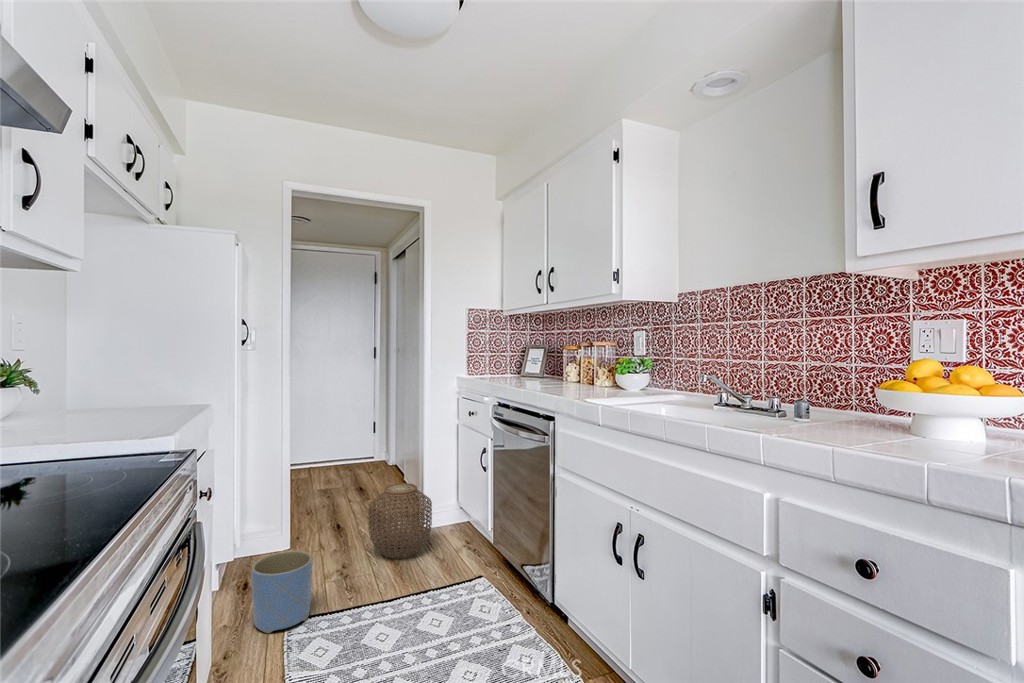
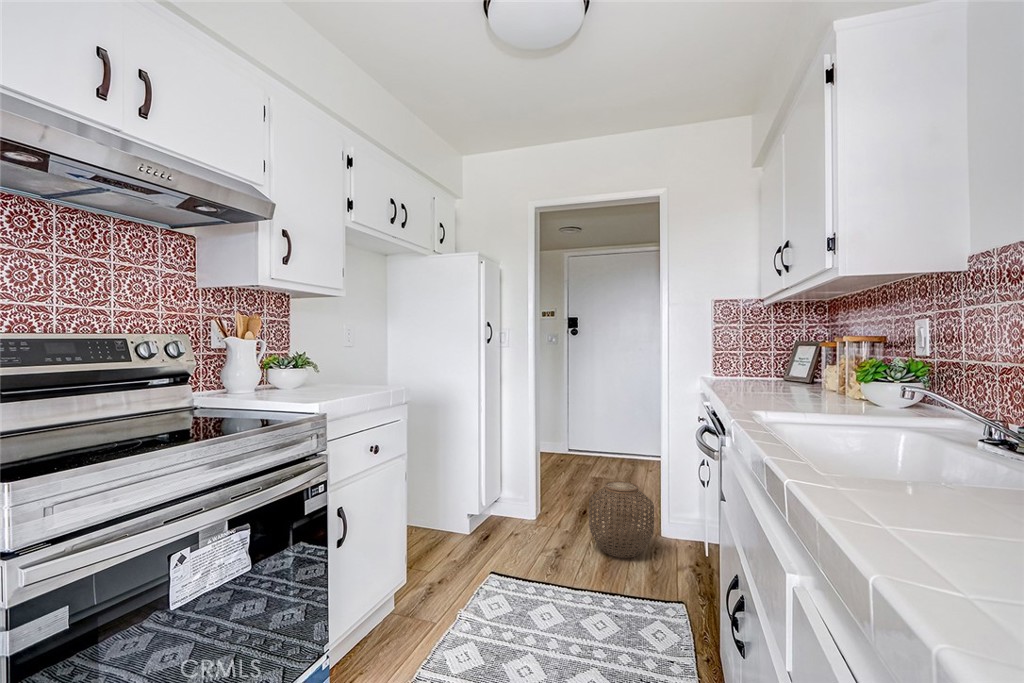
planter: present [252,550,313,633] -> none [467,514,514,579]

